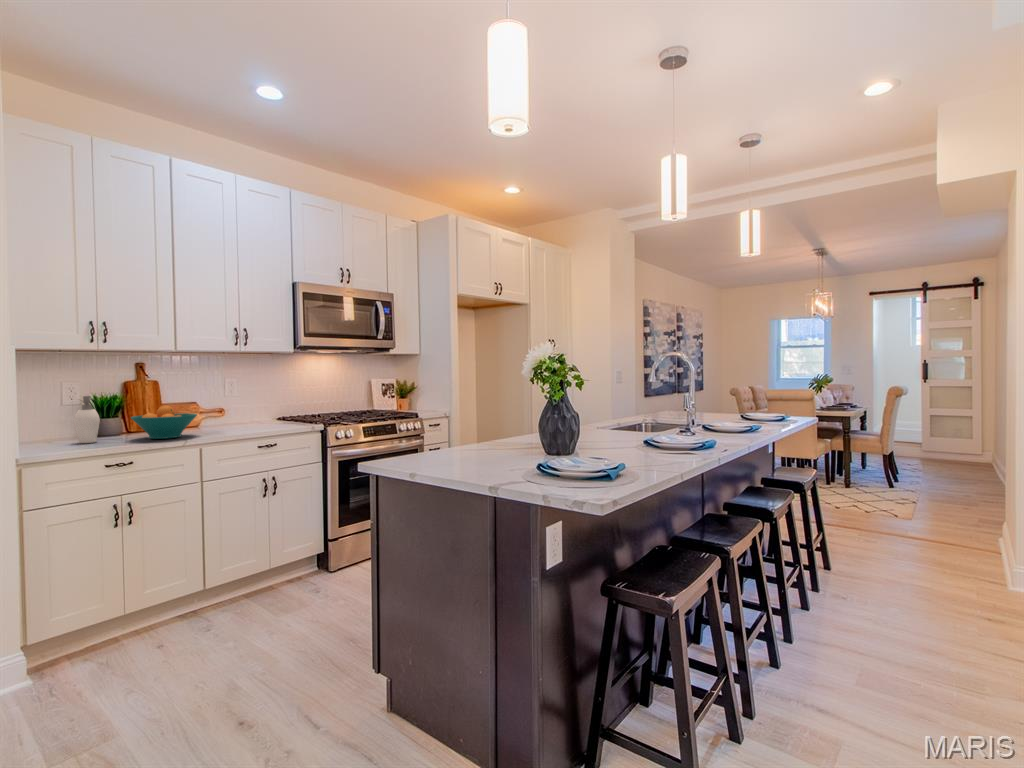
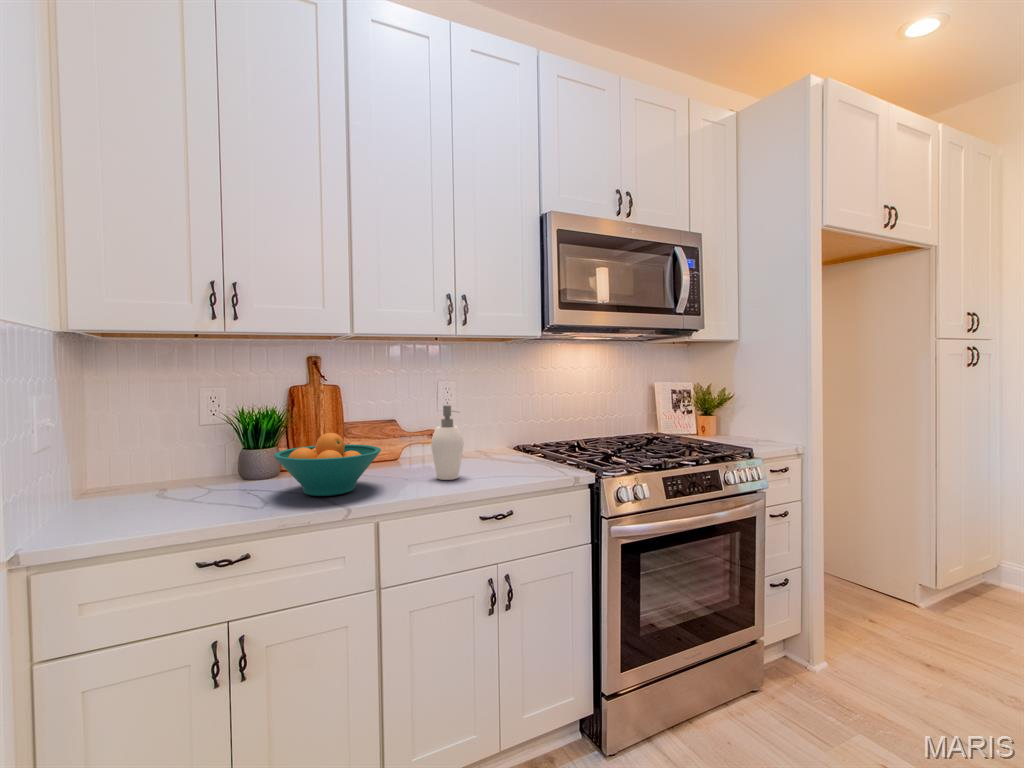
soap dispenser: present [74,396,100,443] -> present [431,405,463,480]

